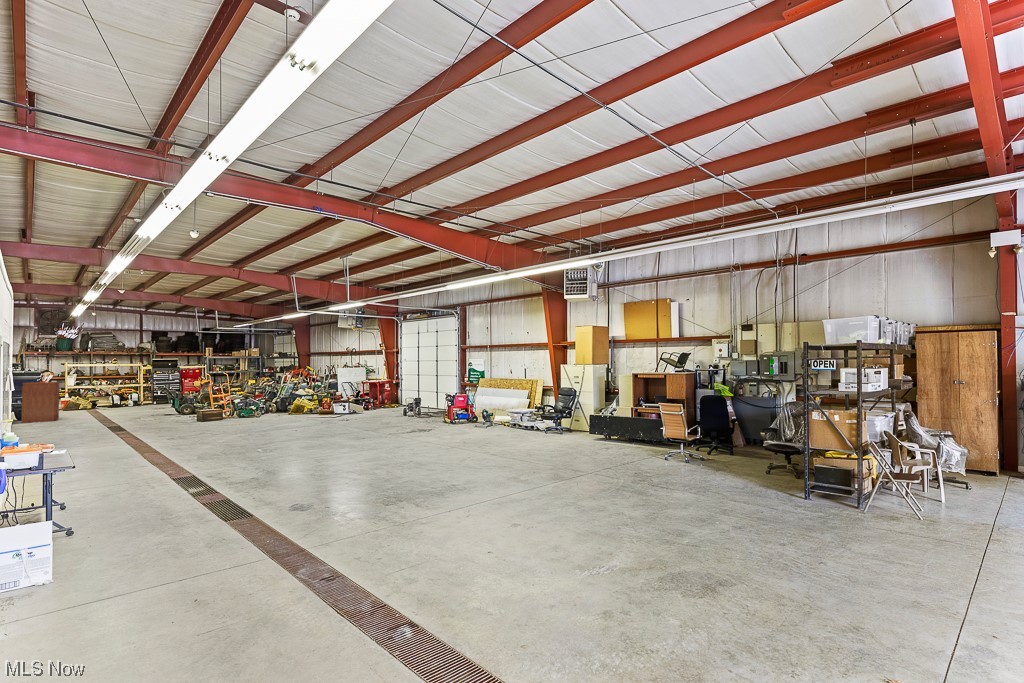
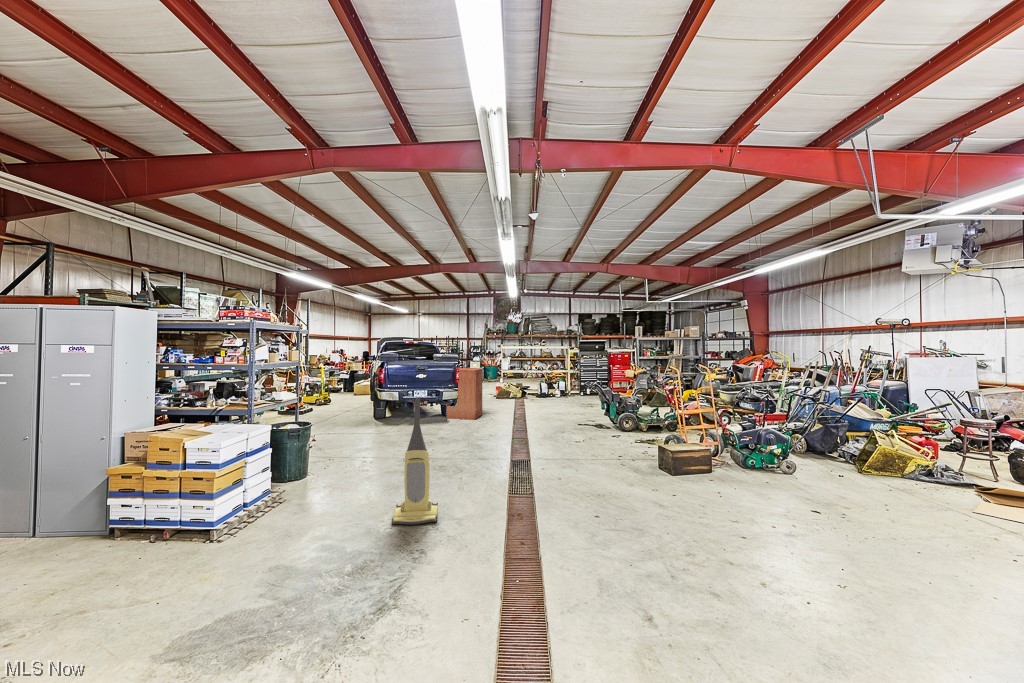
vacuum cleaner: none [54,388,82,441] -> present [392,398,438,524]

